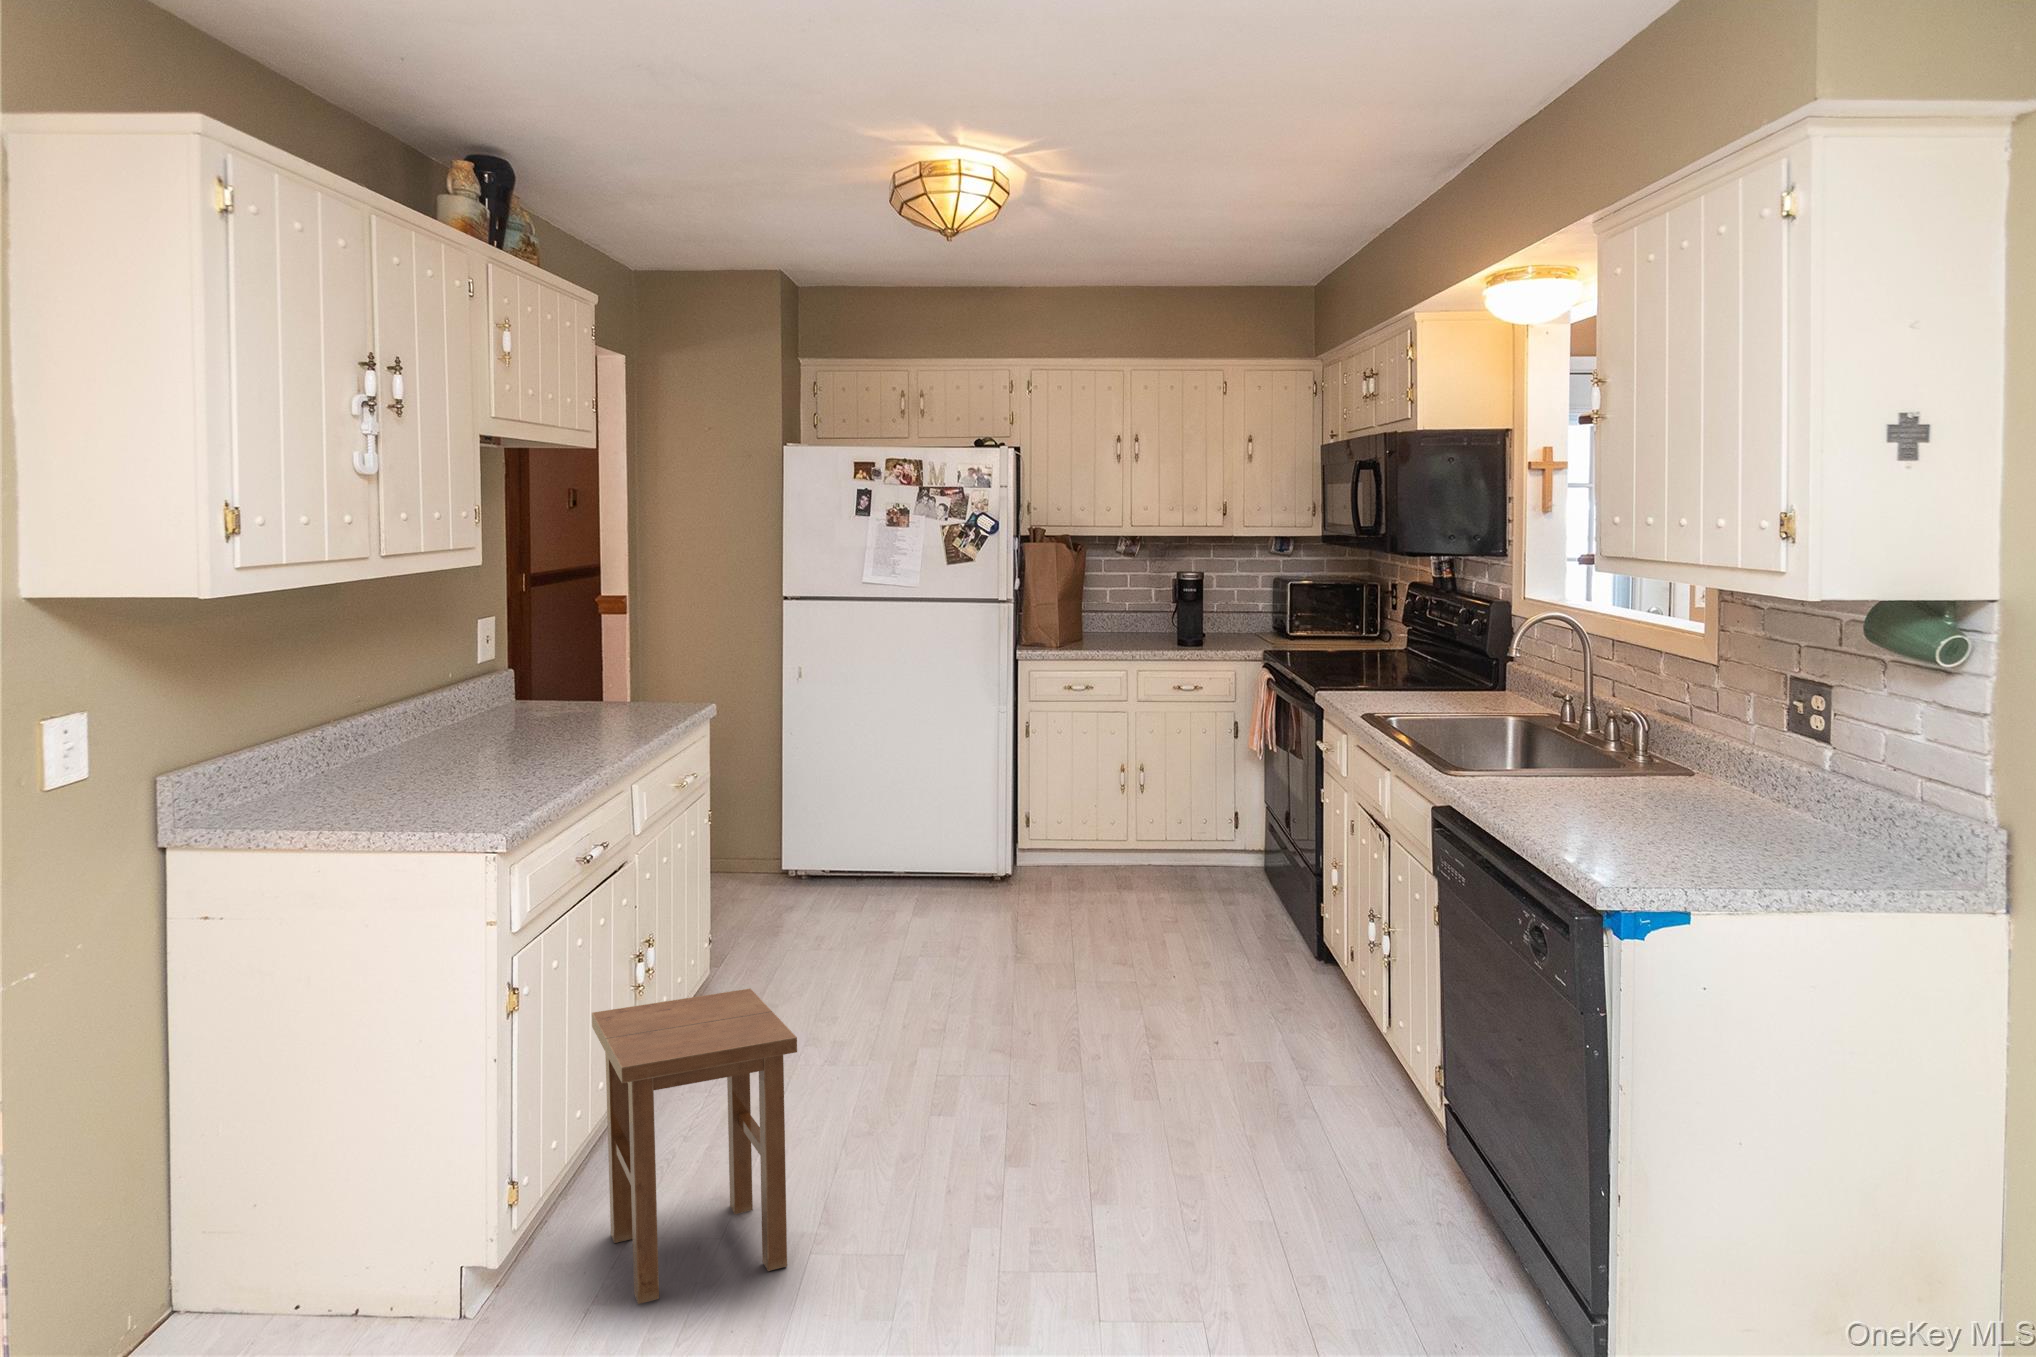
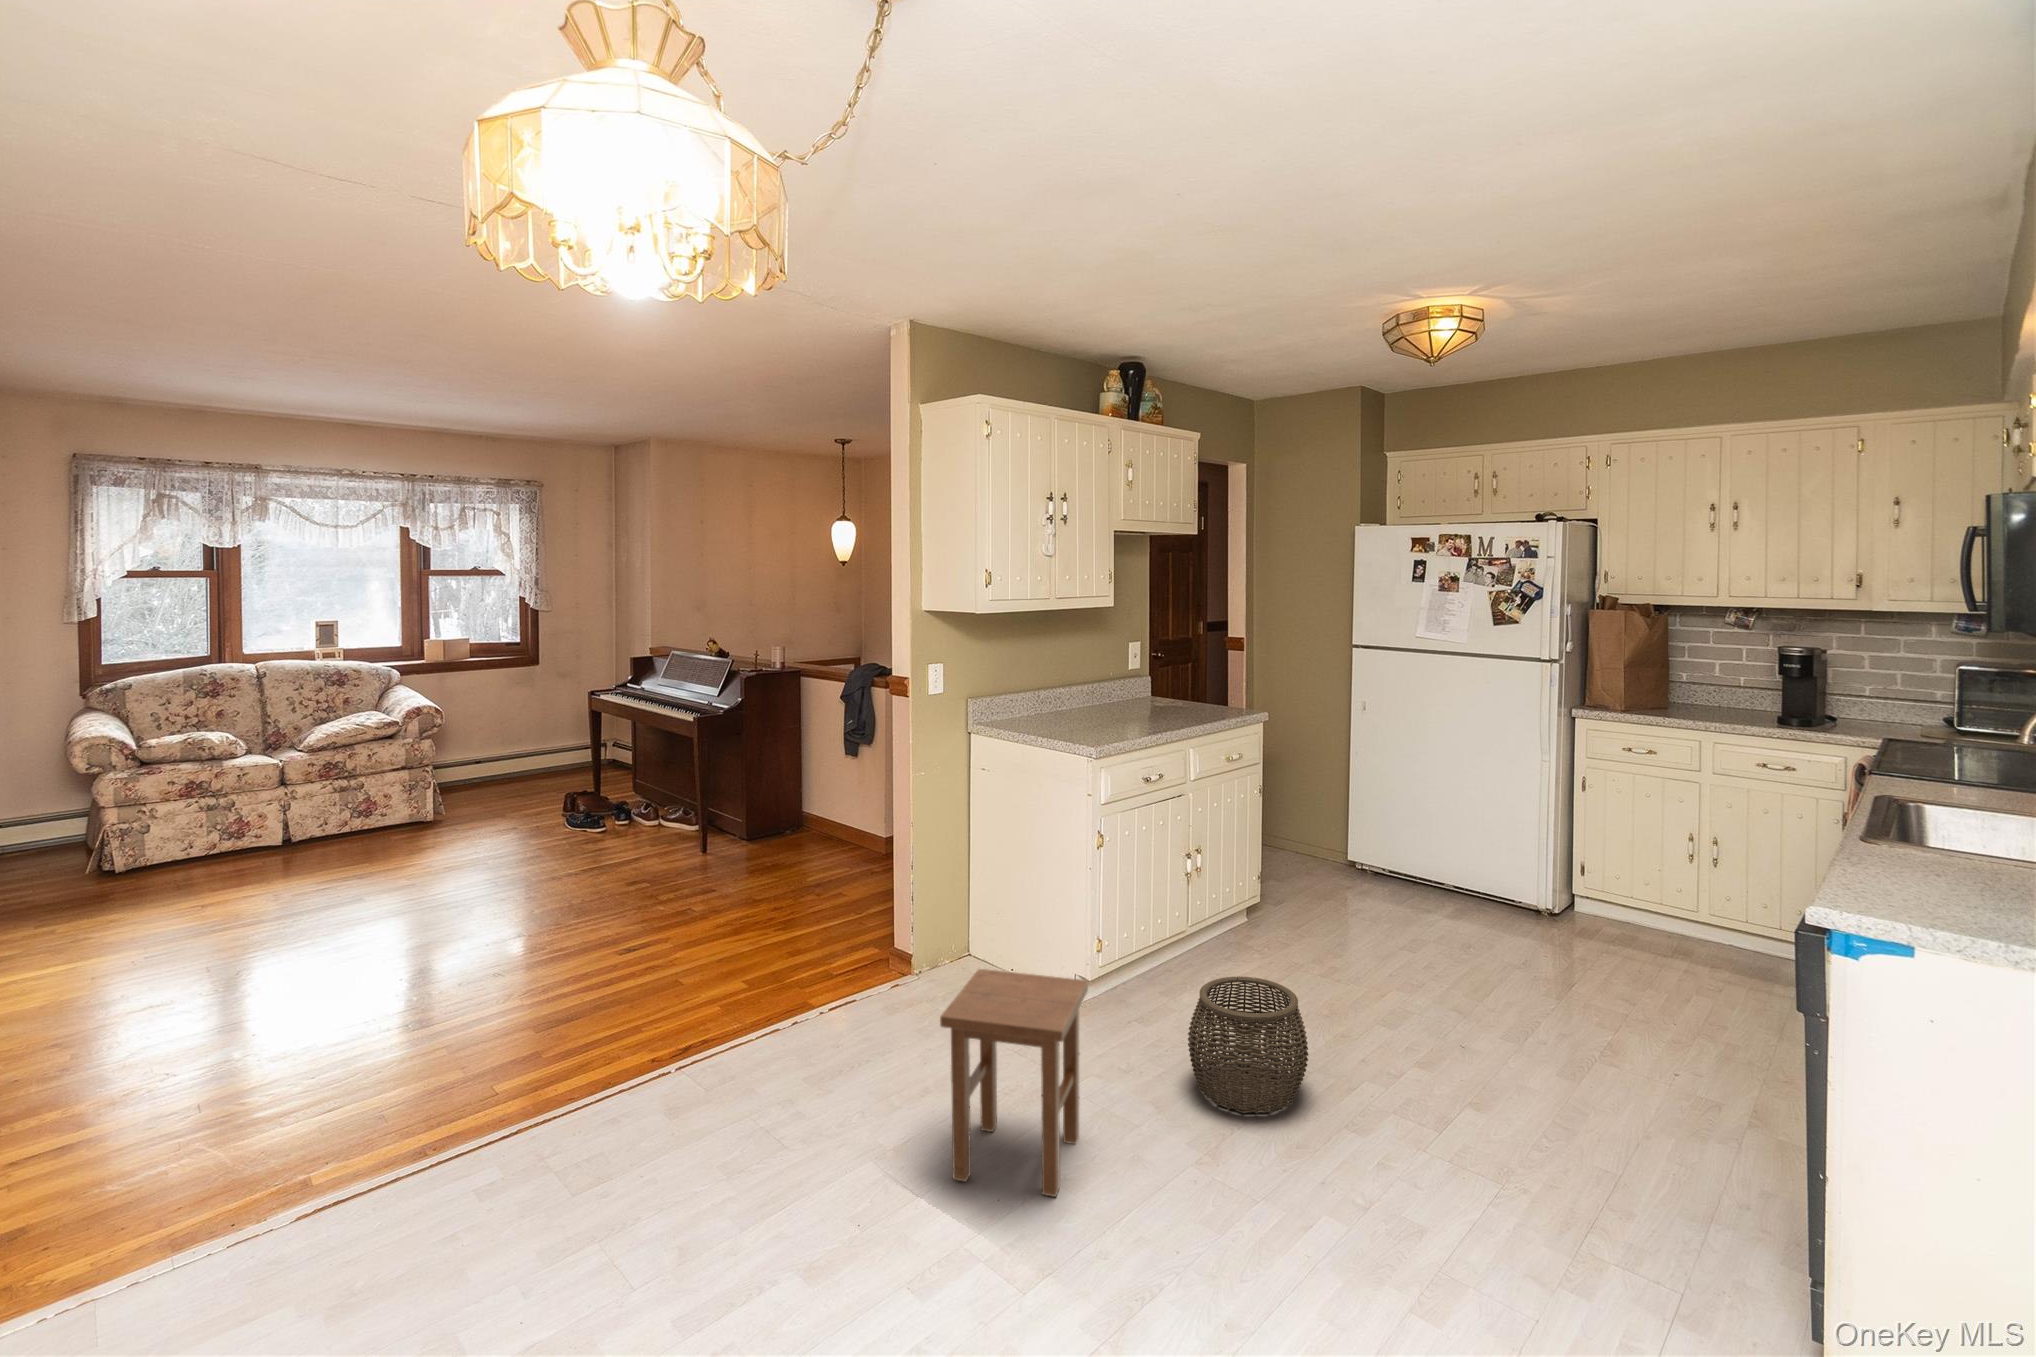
woven basket: none [812,960,957,1117] -> present [1188,976,1309,1114]

